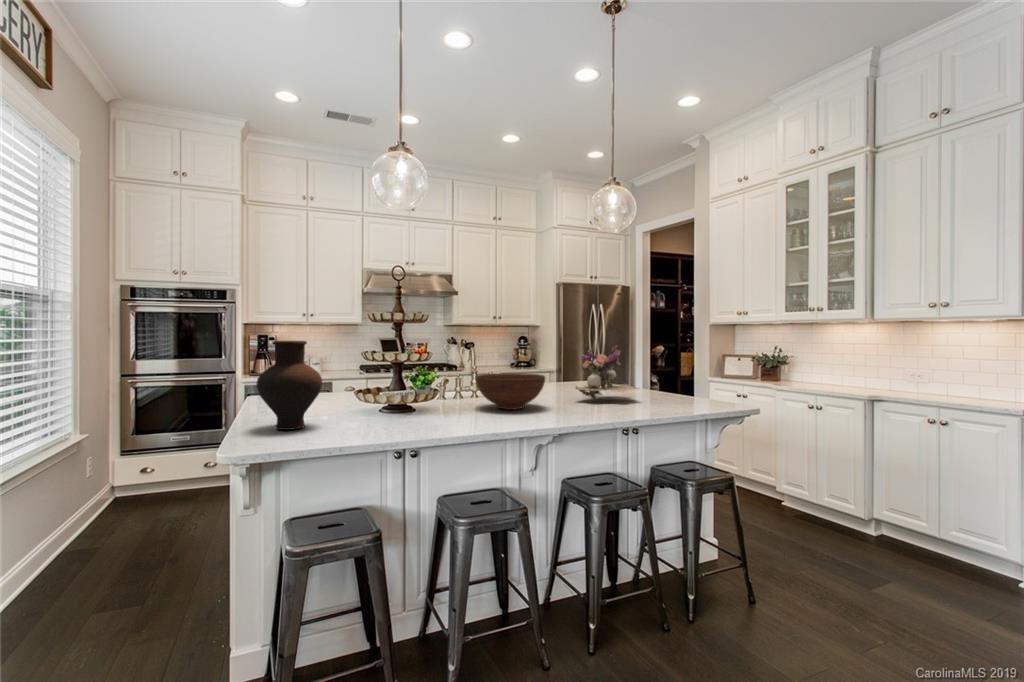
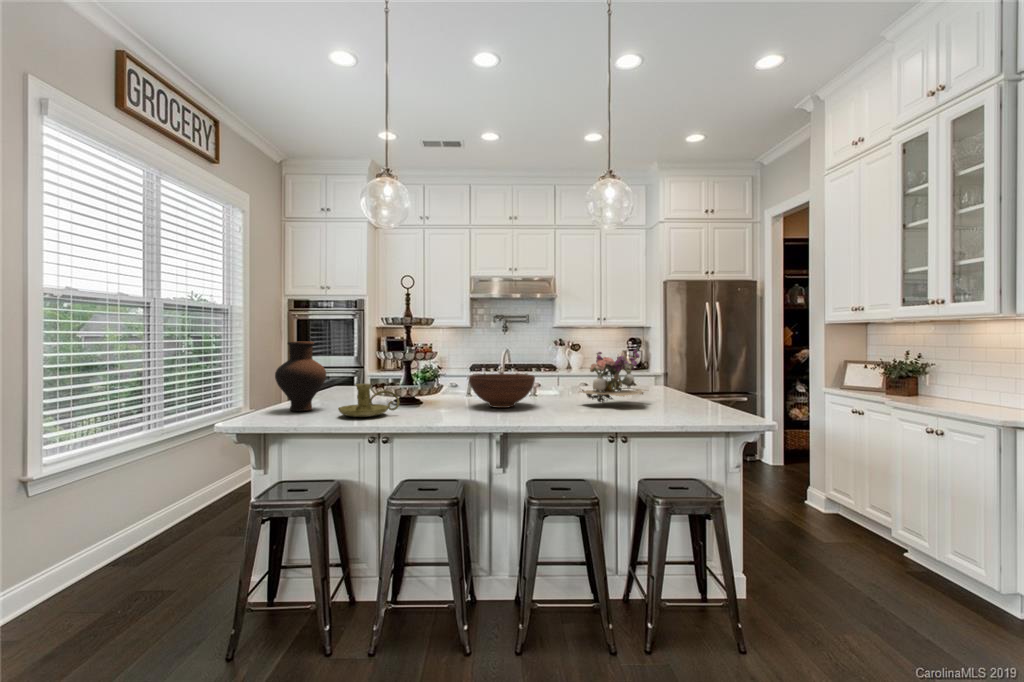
candle holder: none [360,390,430,430] -> present [339,384,399,417]

